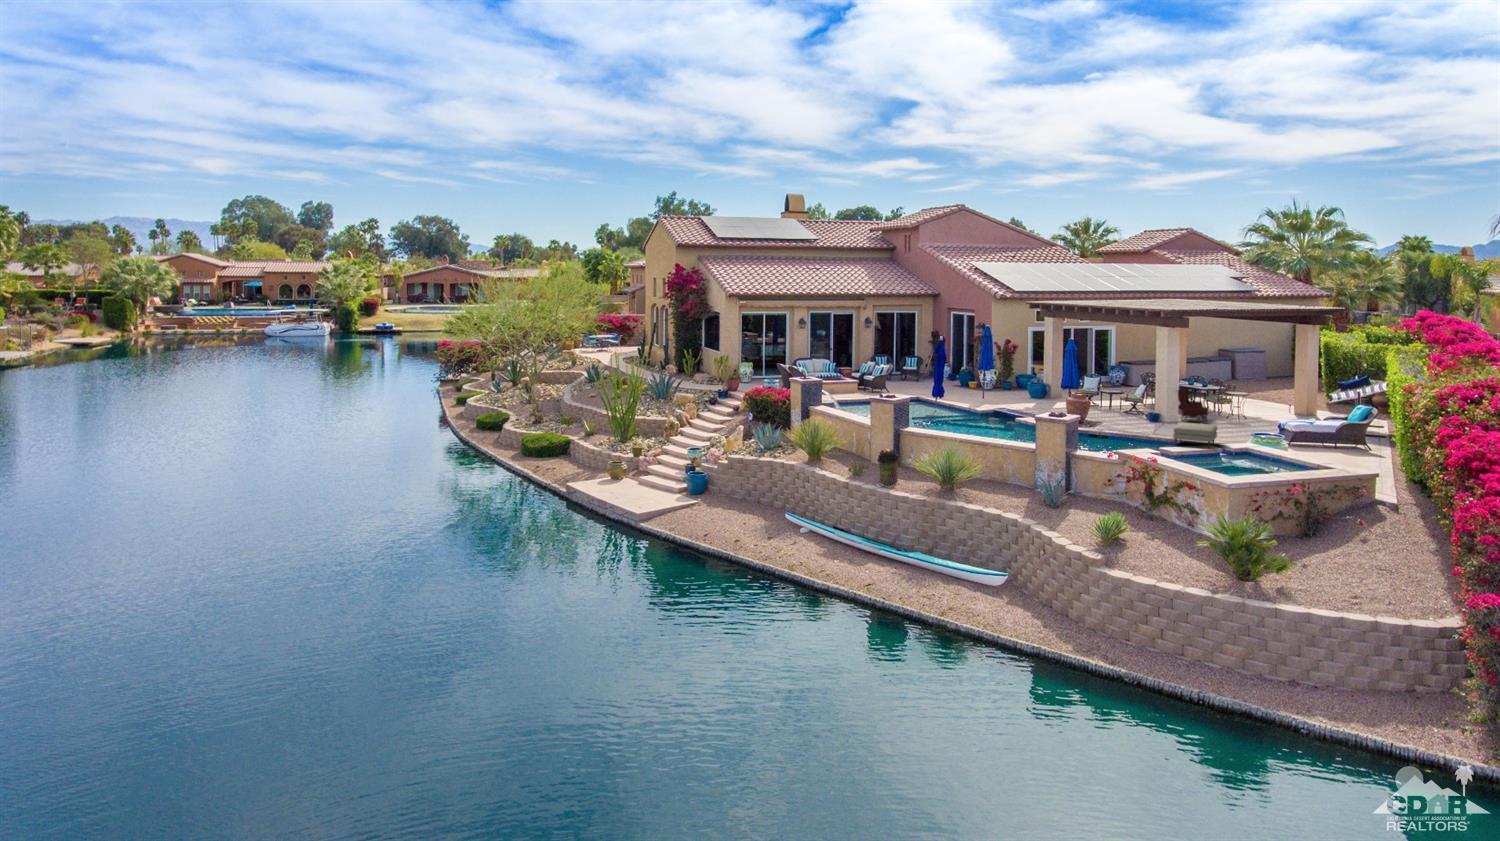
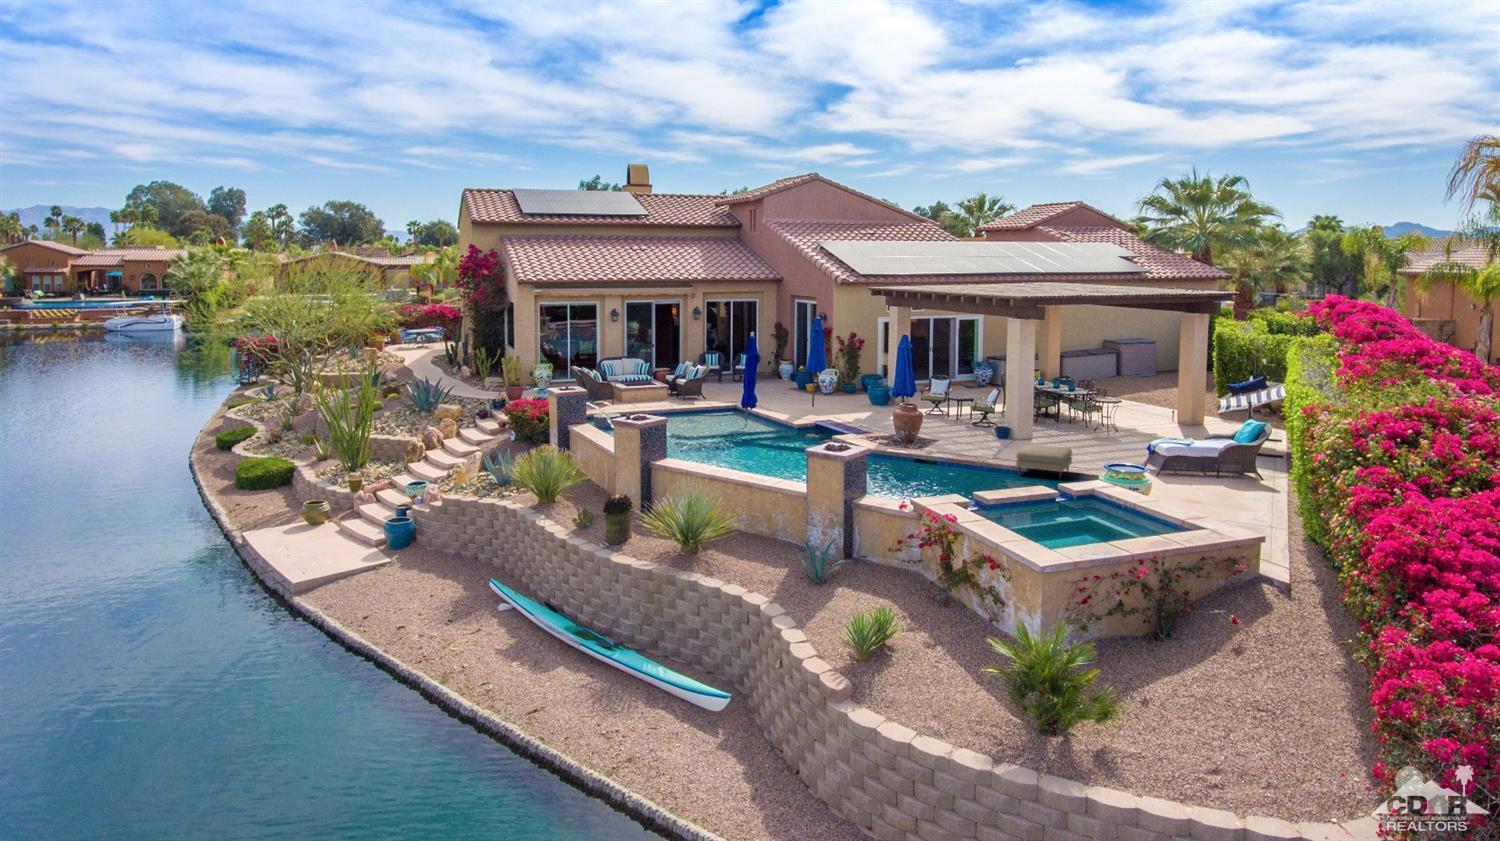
armchair: present [1176,387,1208,423] -> none [1032,392,1072,443]

